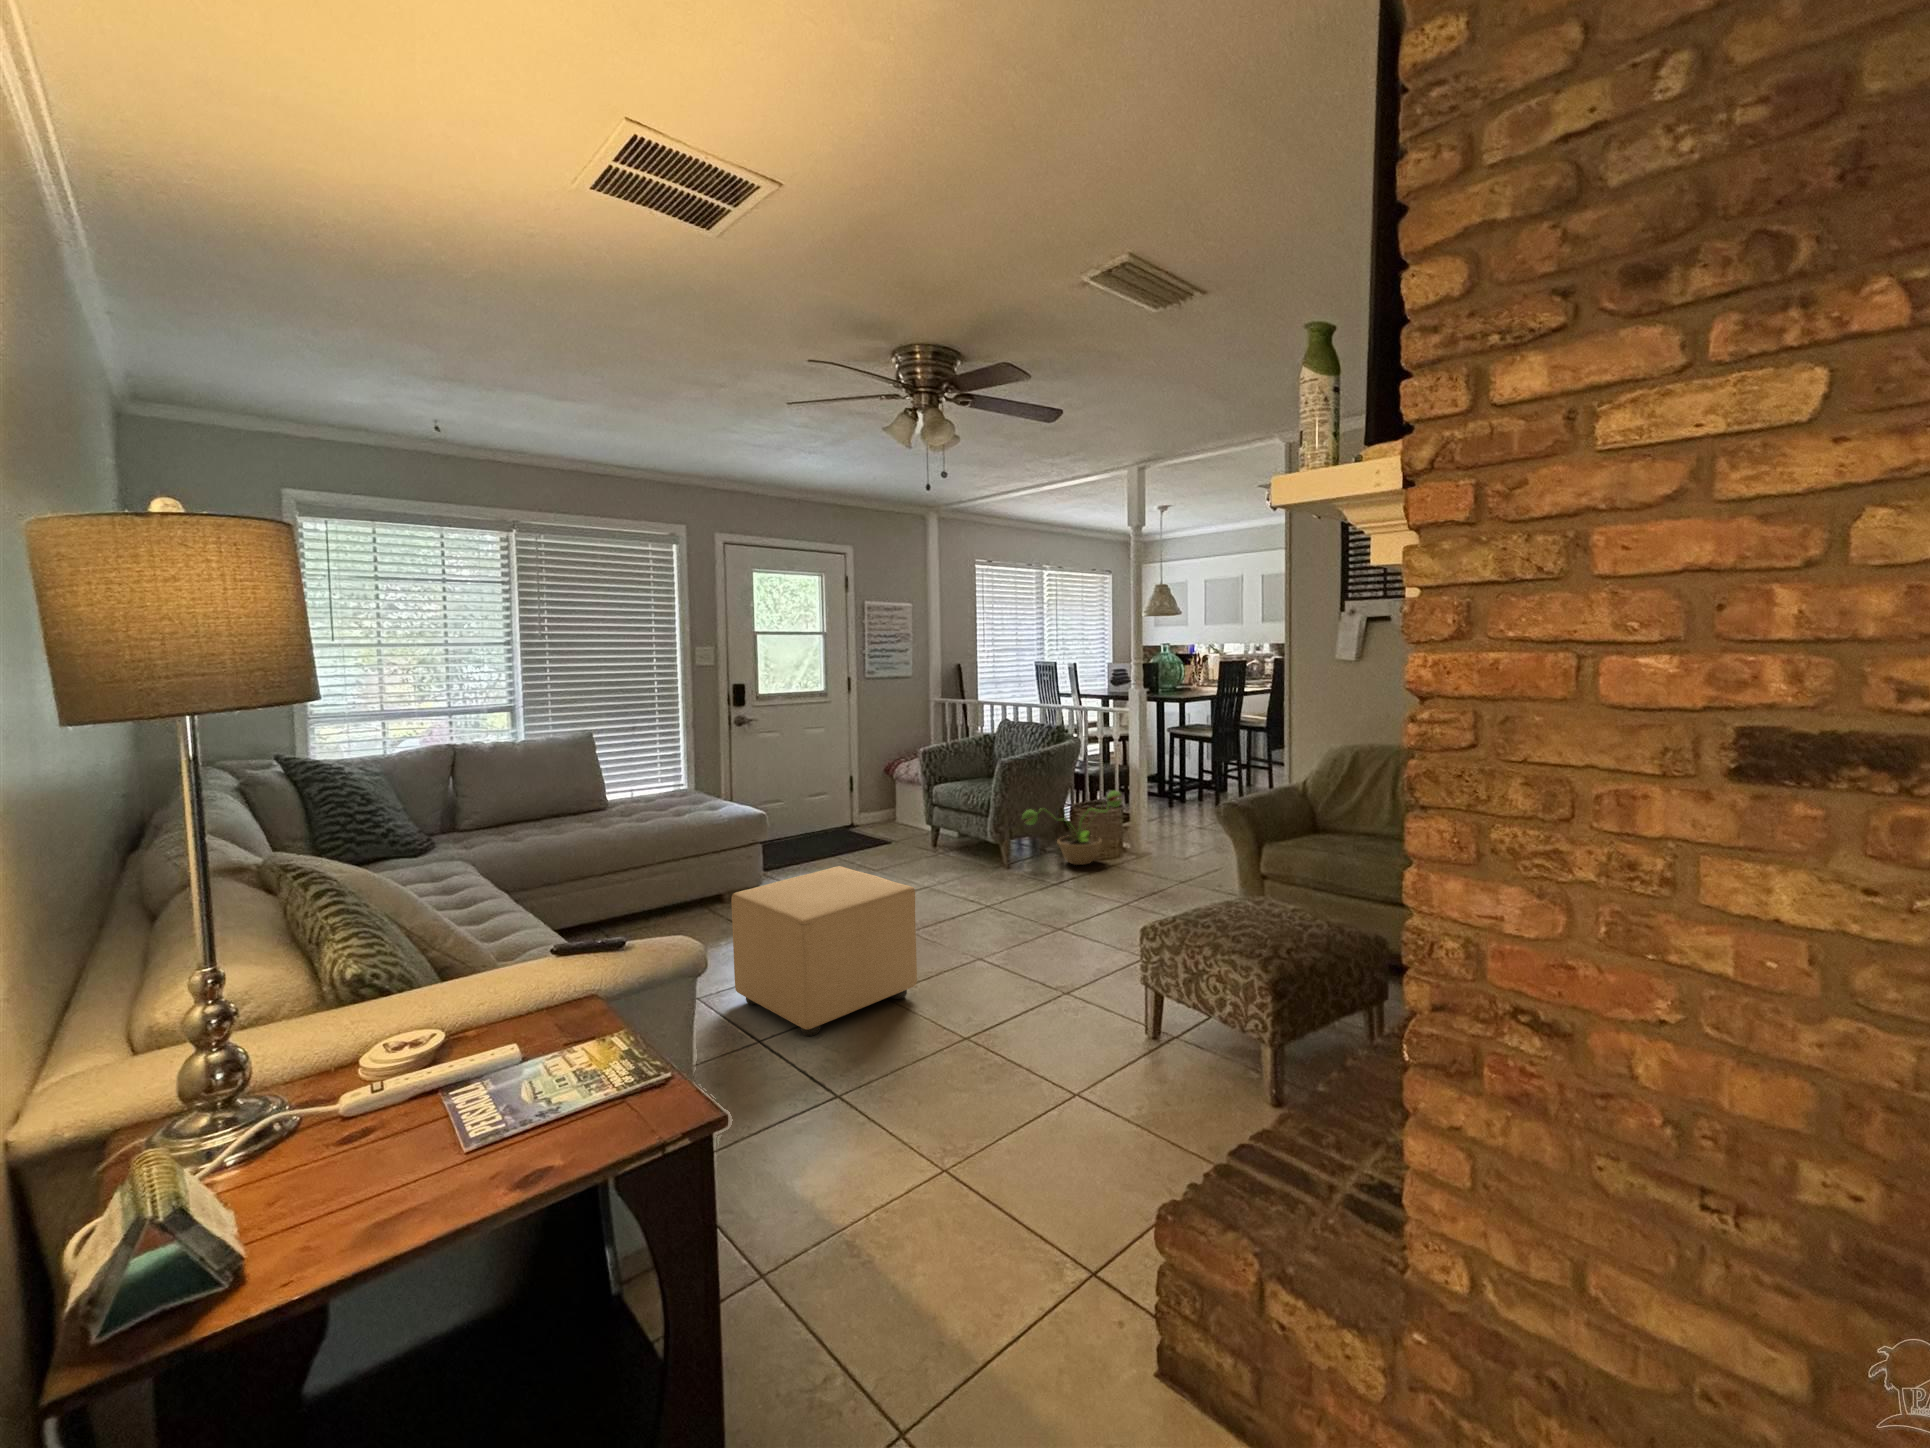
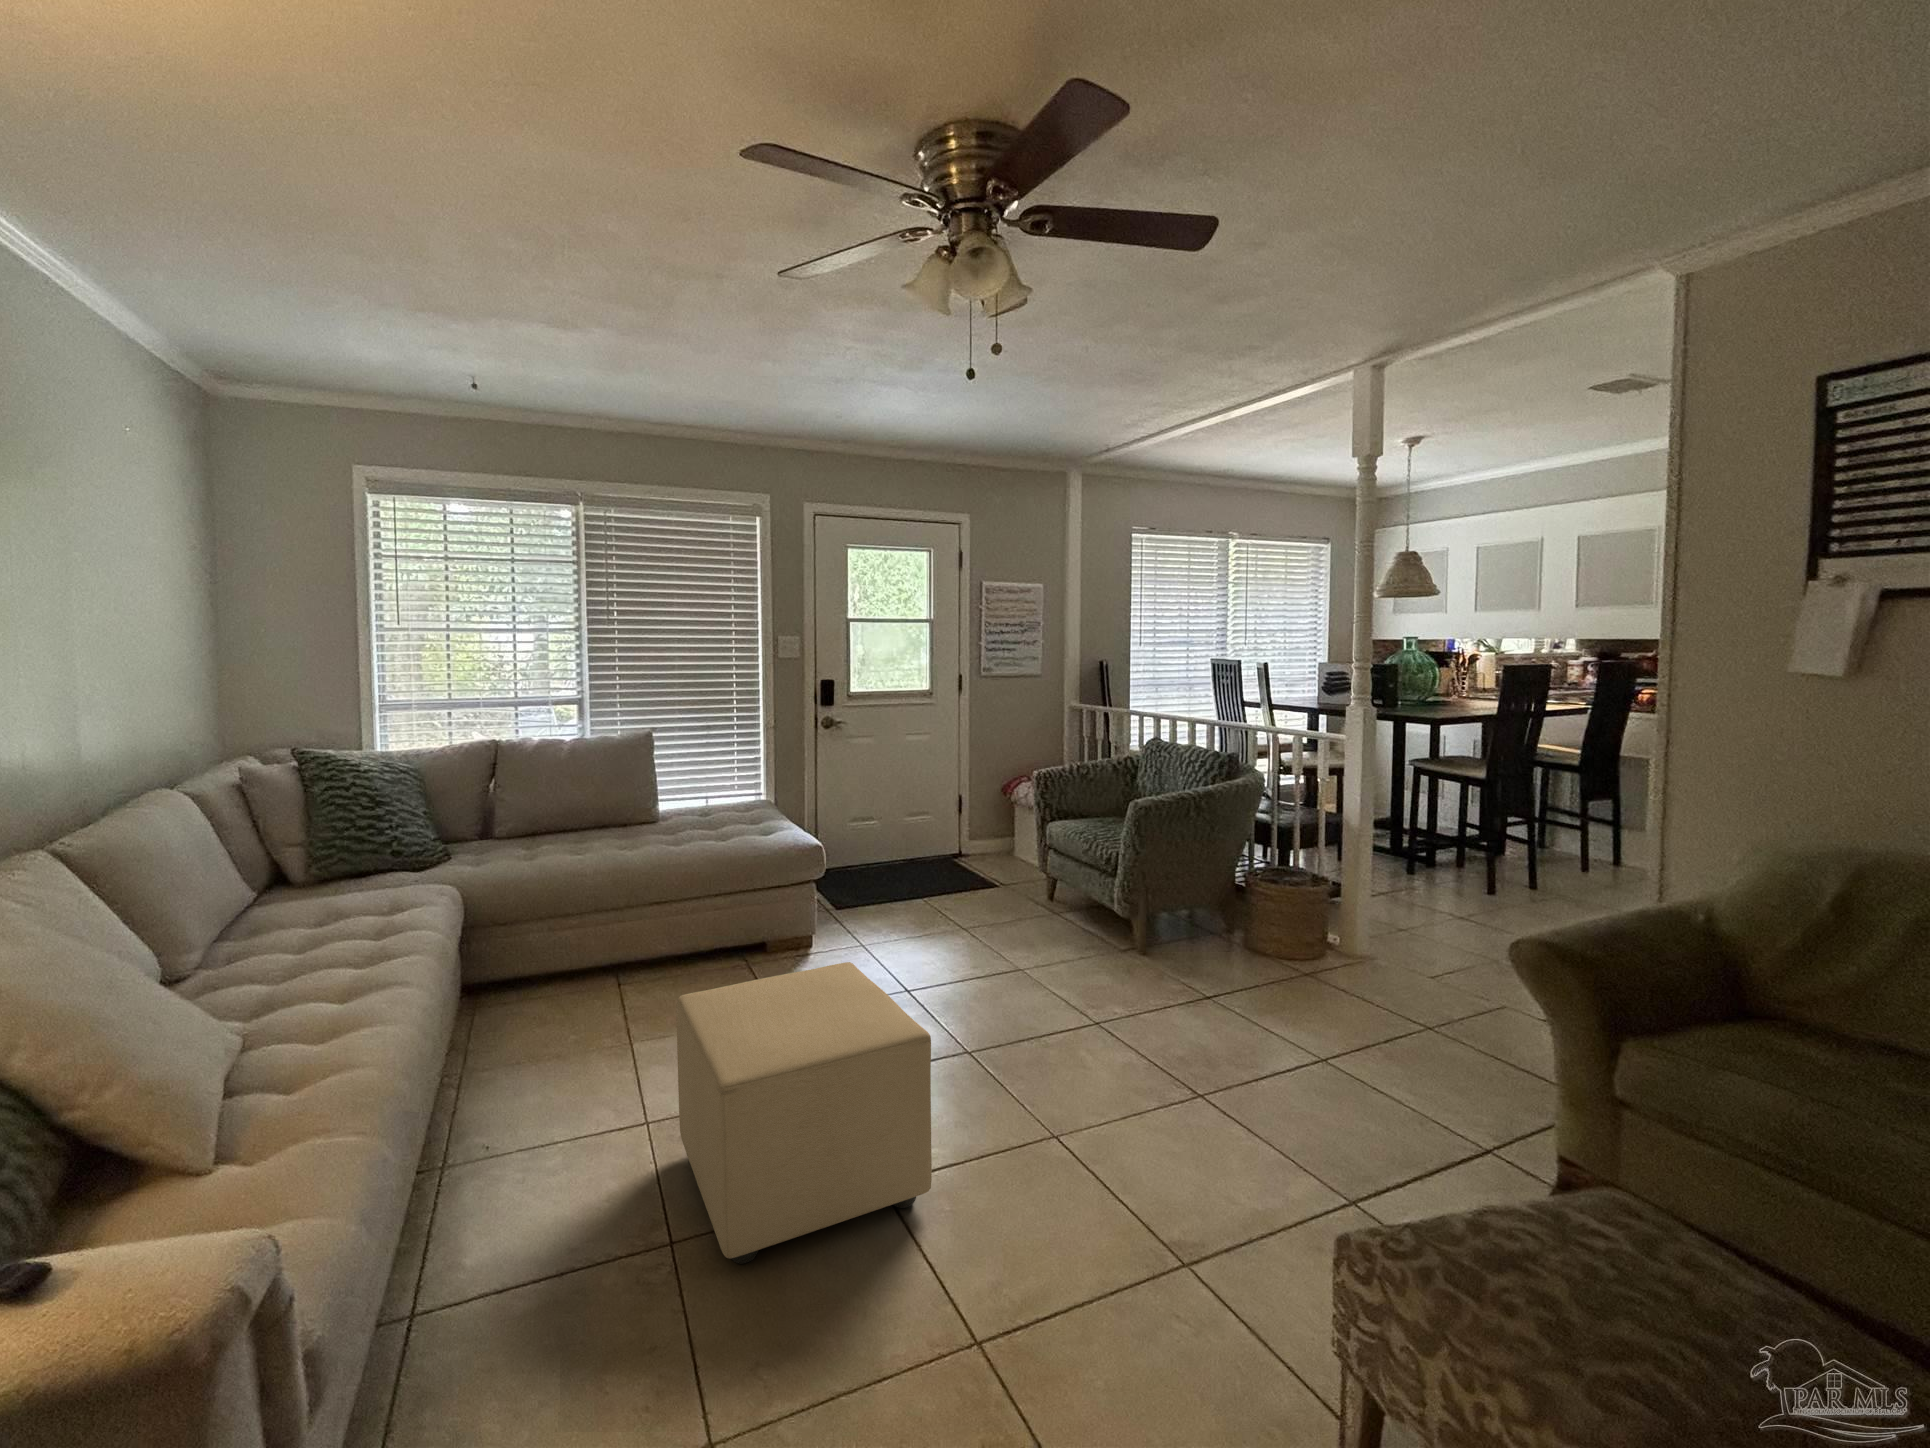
decorative plant: present [1022,791,1122,865] -> none [1165,867,1326,965]

